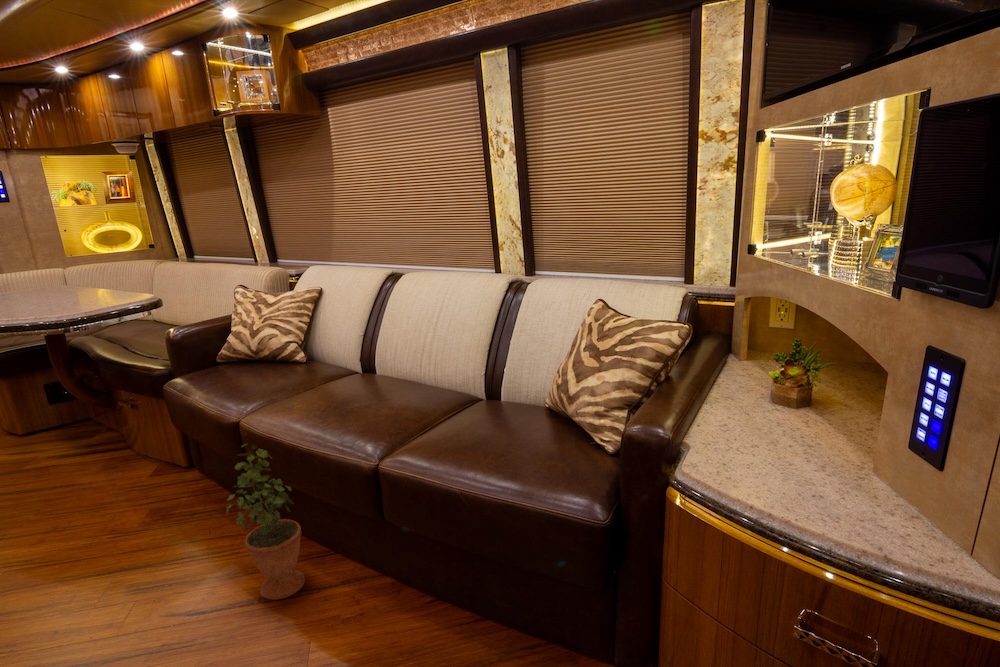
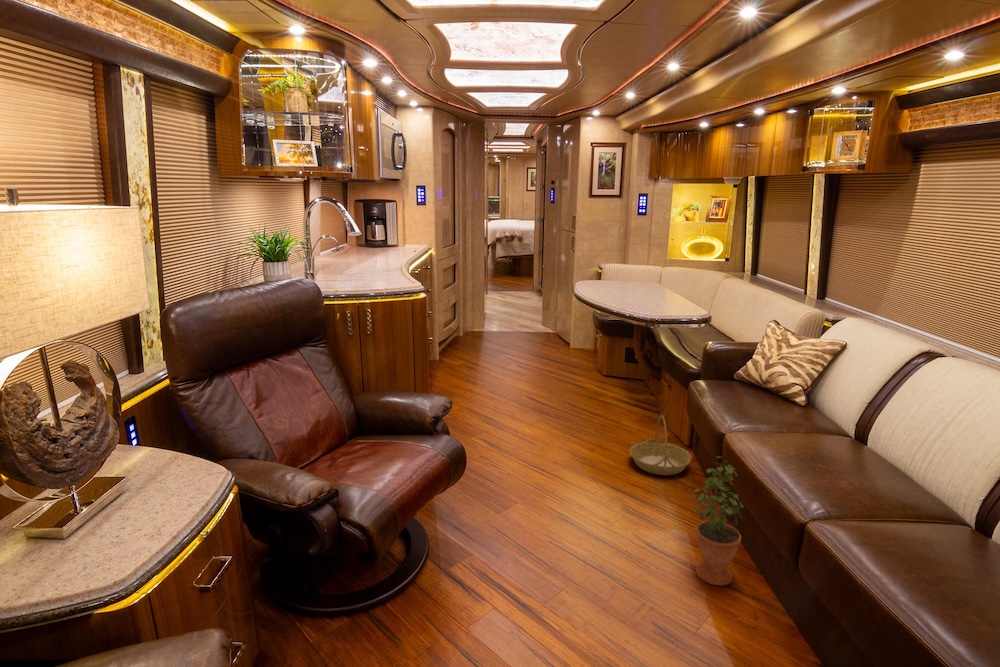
basket: none [107,439,198,519] -> present [630,415,691,475]

